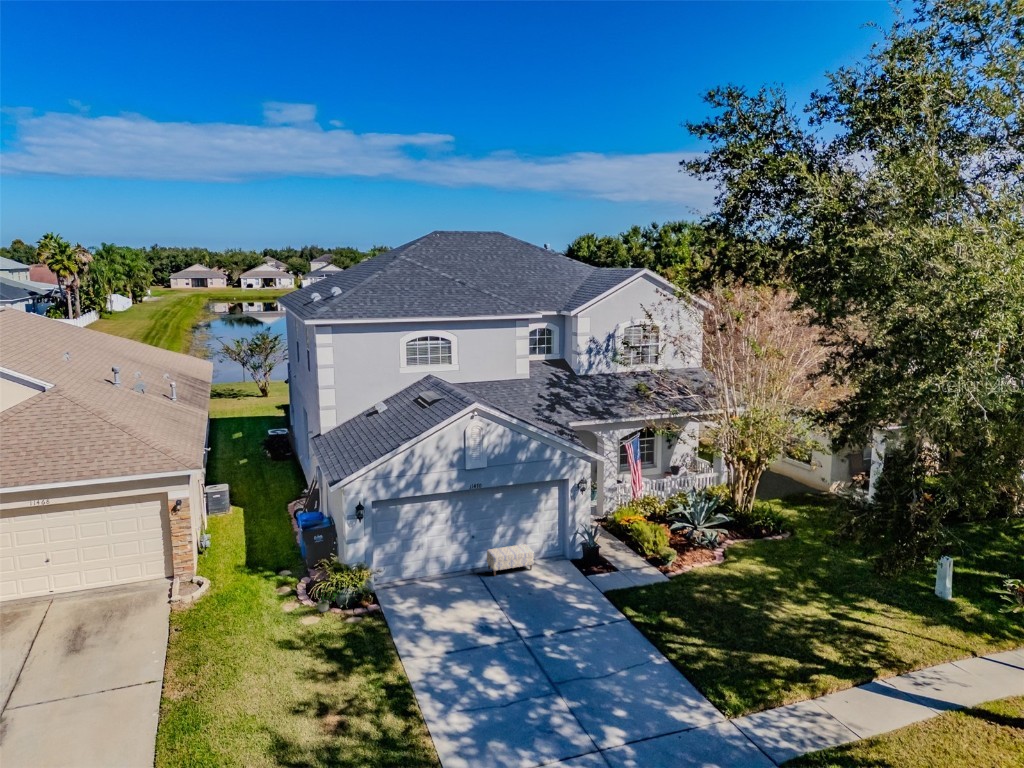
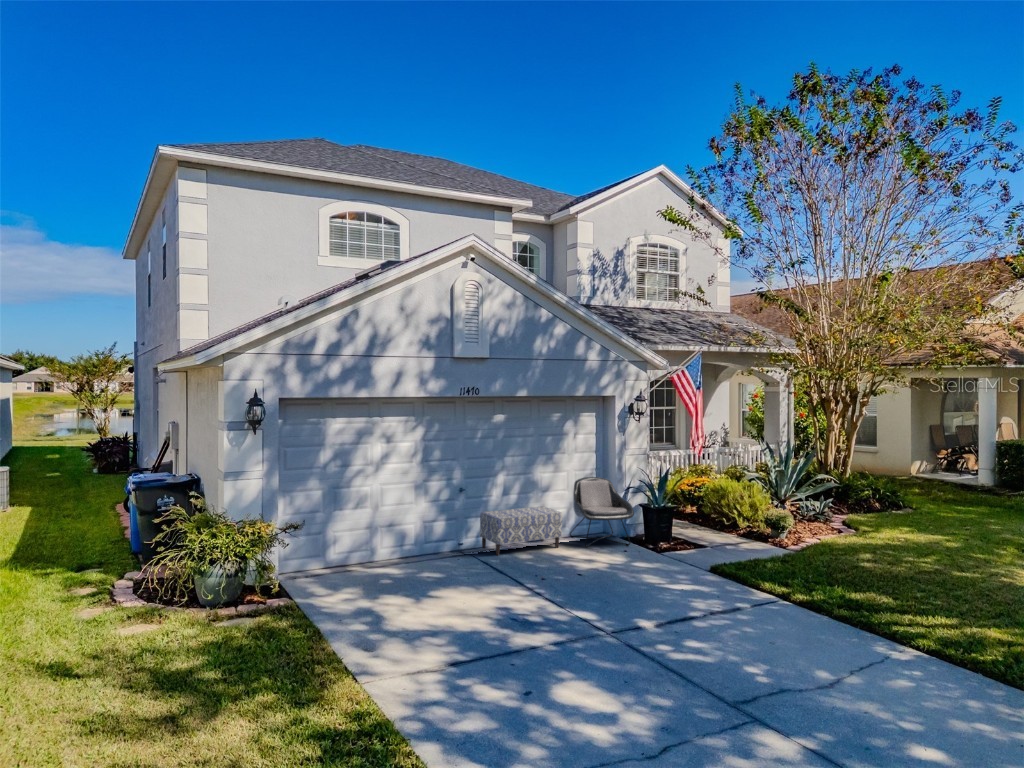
lounge chair: none [543,526,577,571] -> present [570,477,634,547]
potted plant: present [316,587,337,612] -> none [143,544,194,609]

